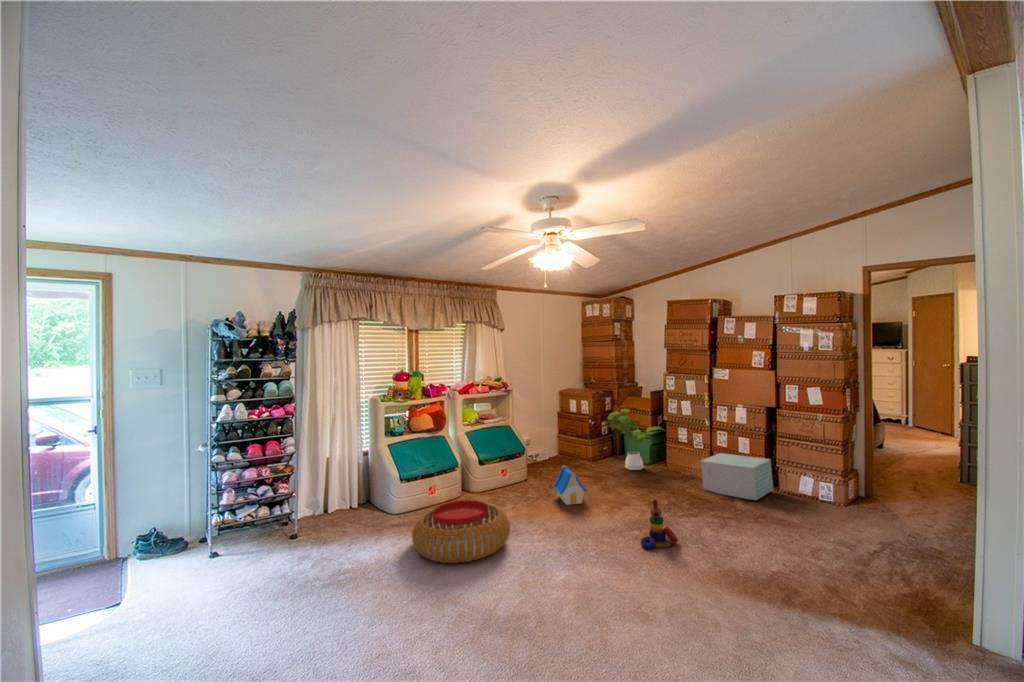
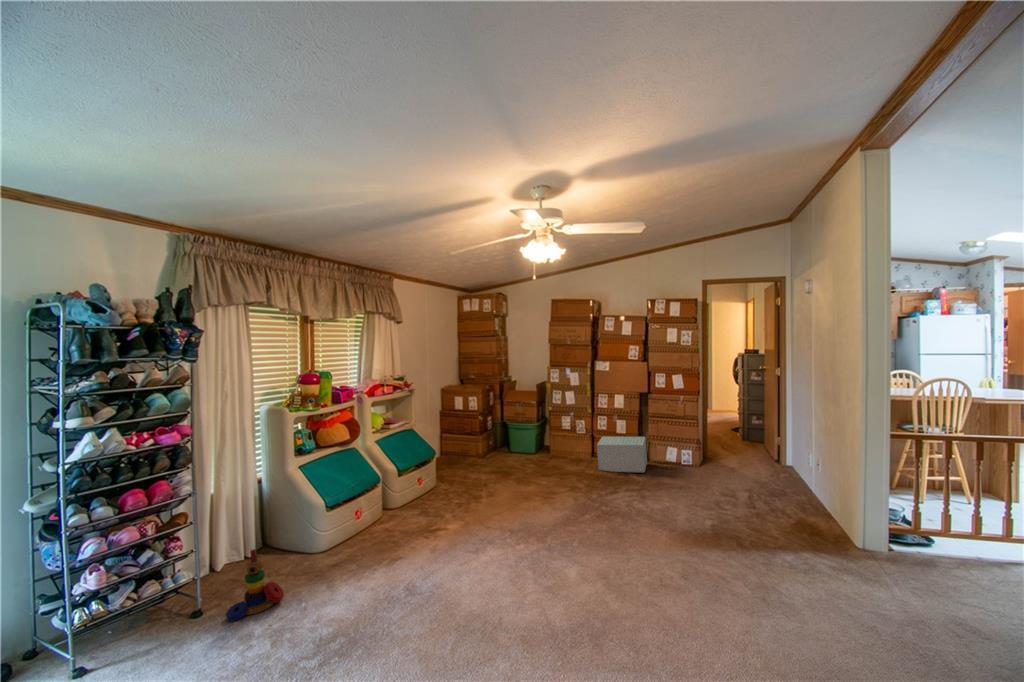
house plant: present [605,409,662,470] -> none [497,403,555,462]
toy house: present [553,465,588,505] -> none [481,464,522,504]
stacking toy: present [641,499,678,549] -> present [226,549,284,621]
pouf: present [412,500,510,563] -> none [387,514,499,589]

